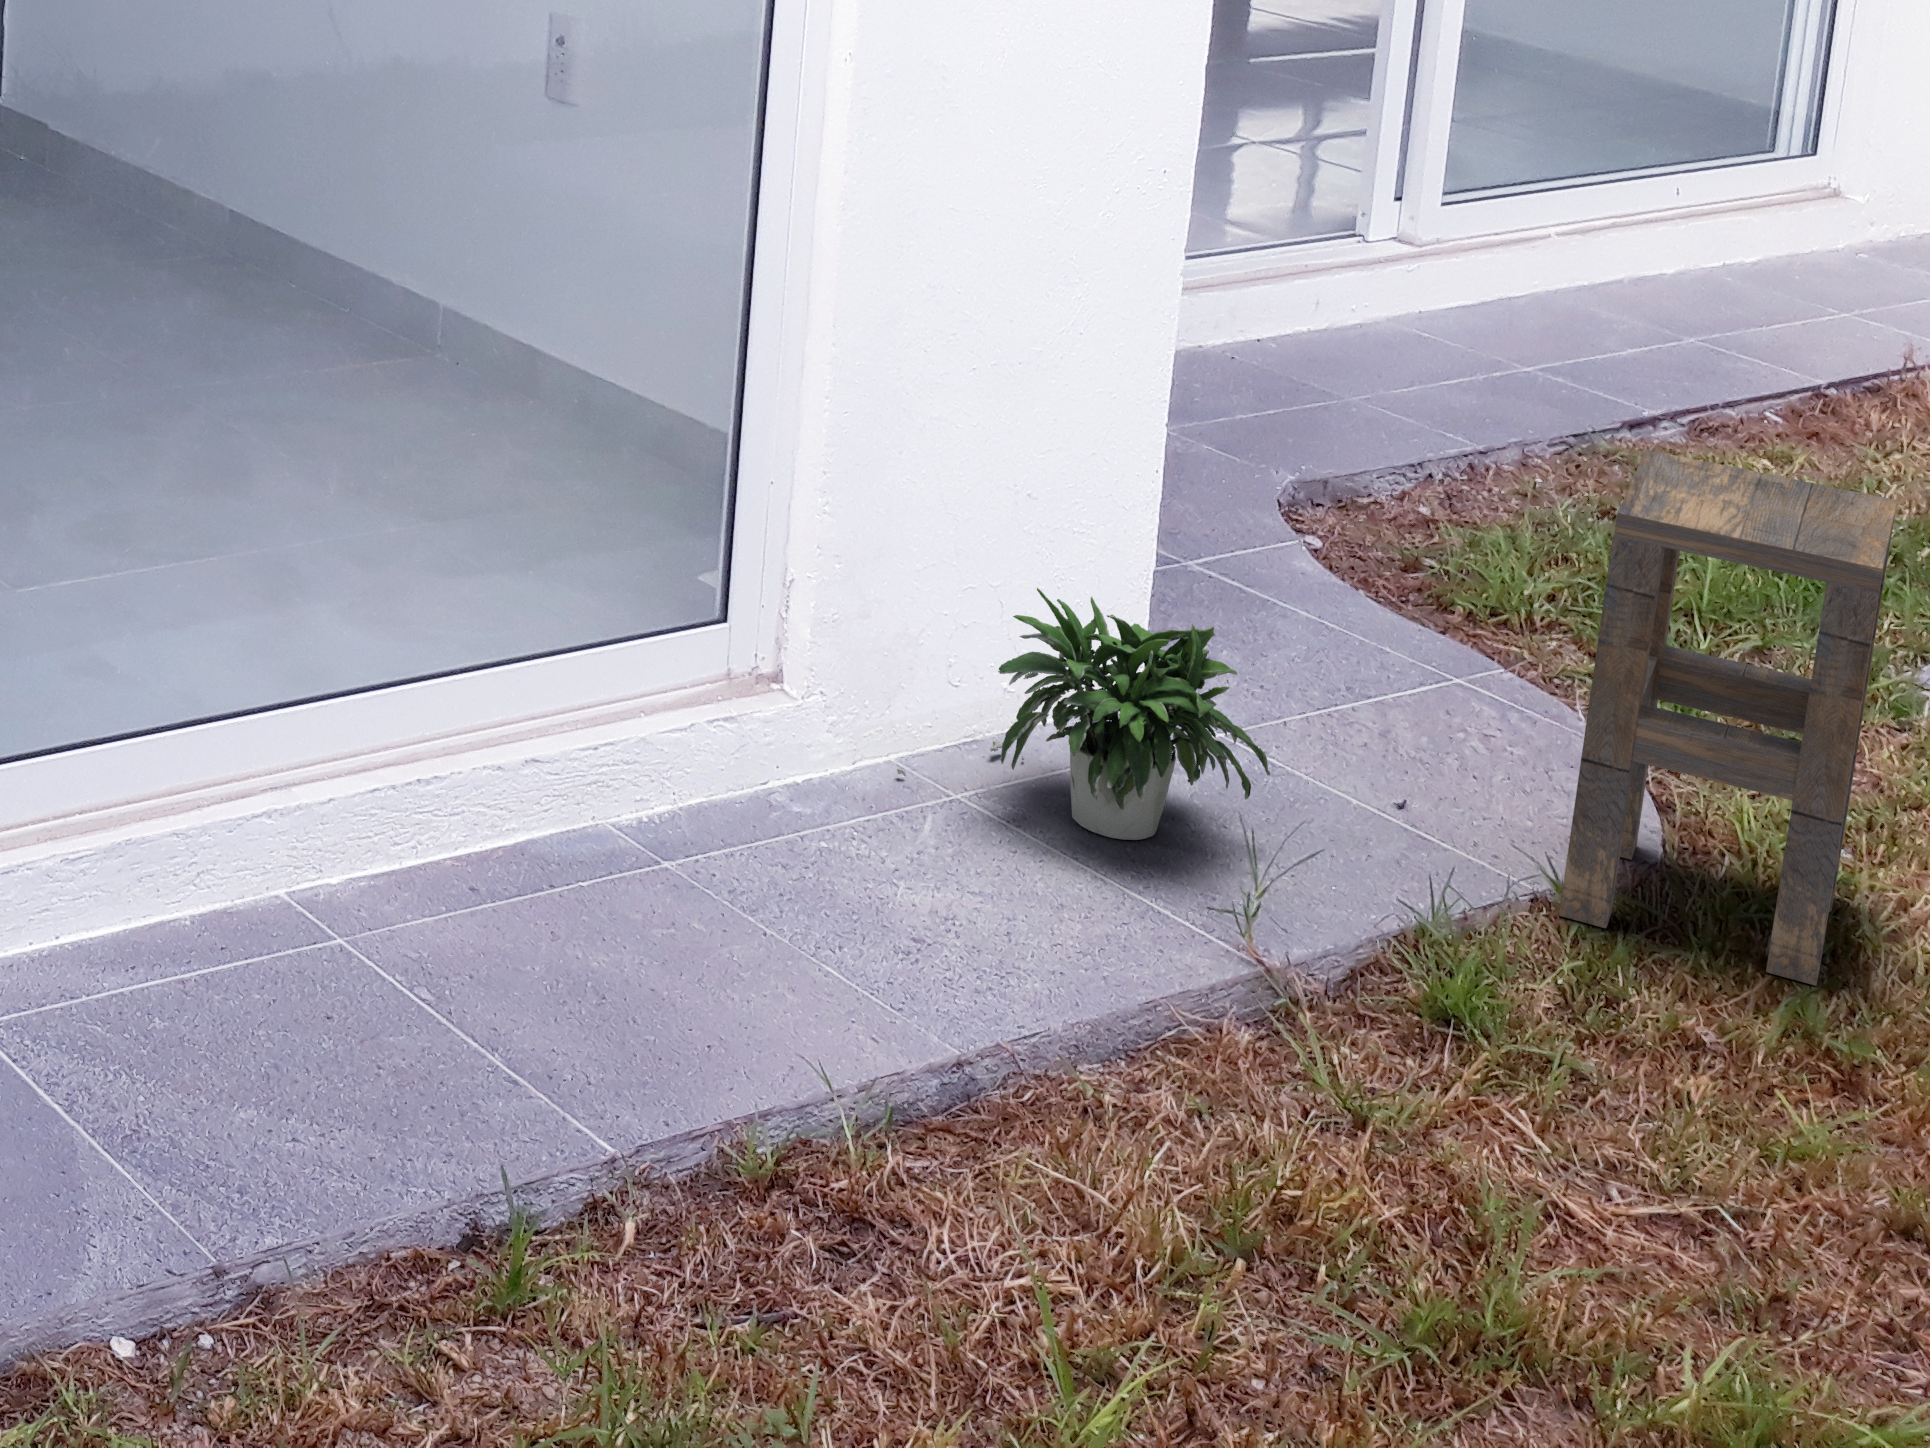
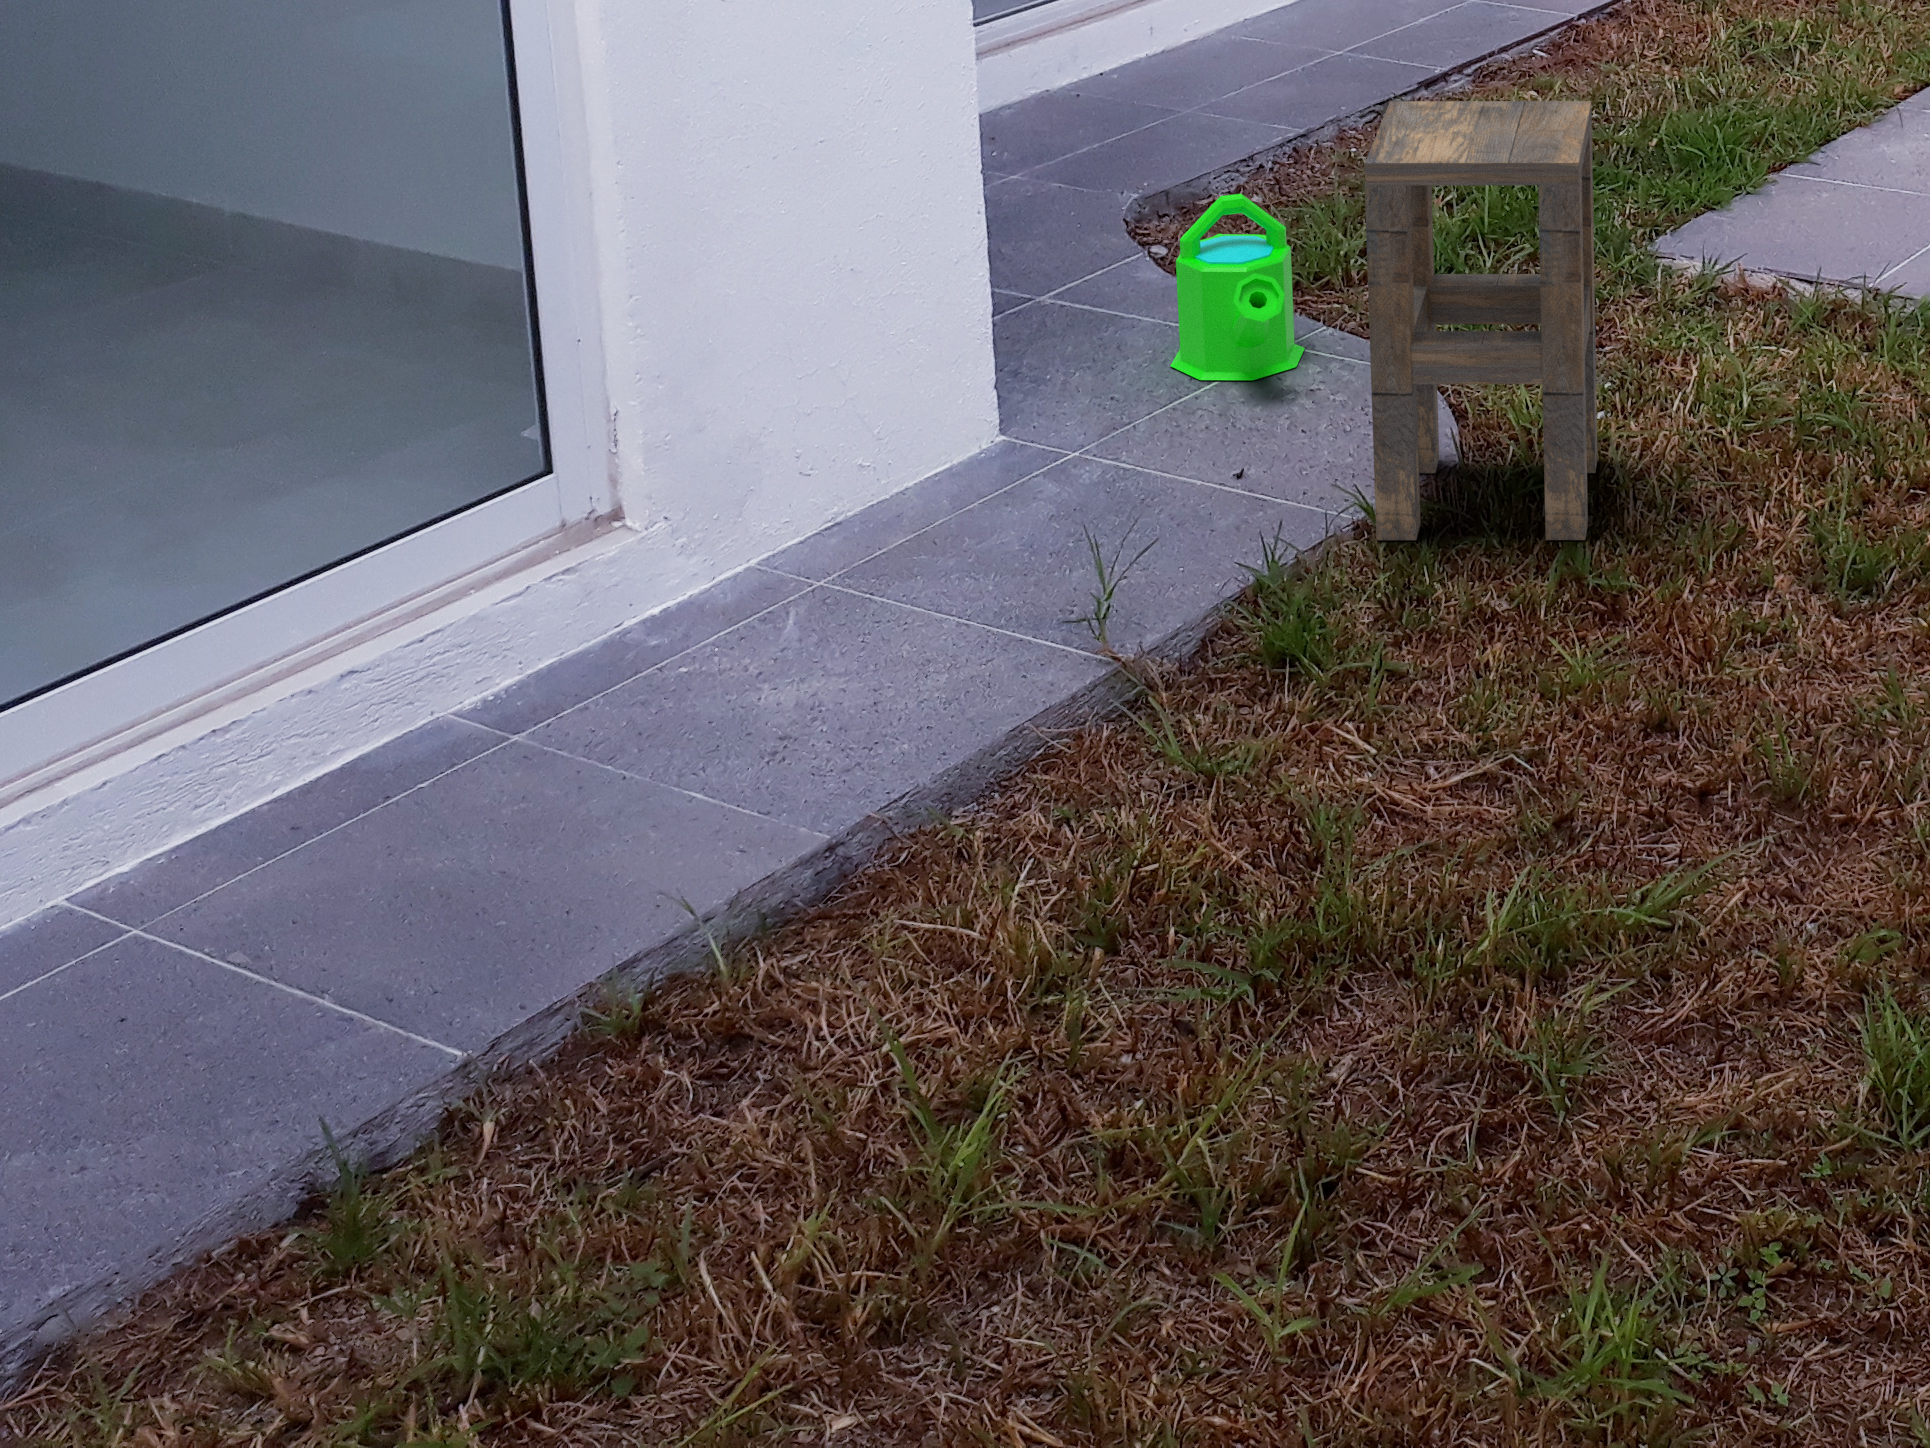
watering can: none [1327,502,1483,703] -> present [1170,194,1305,380]
potted plant: present [897,588,1270,840] -> none [759,354,1110,583]

